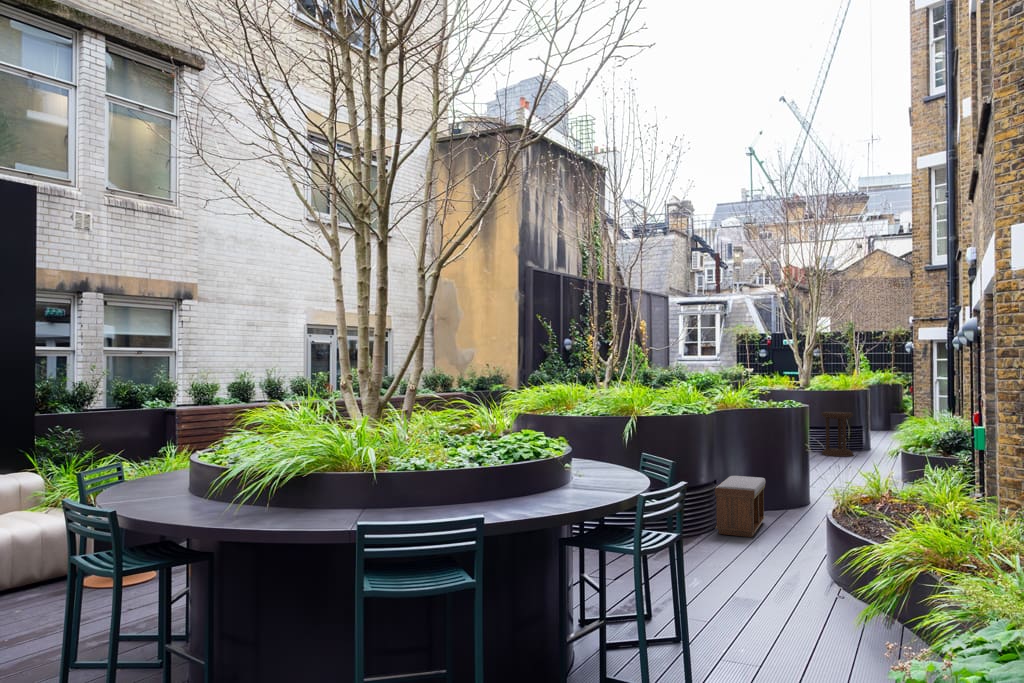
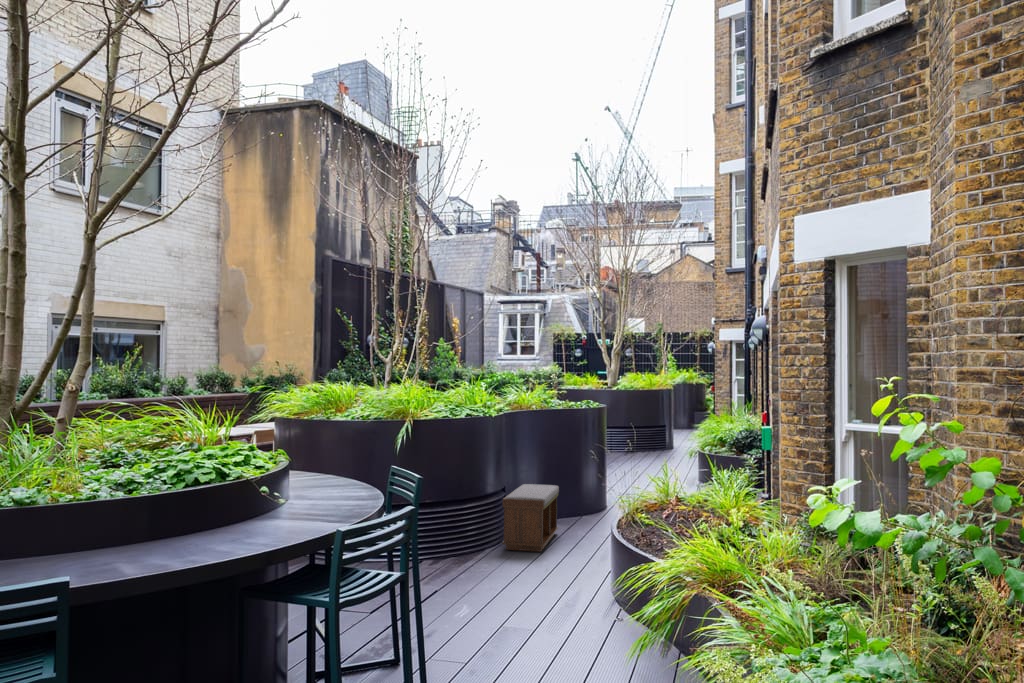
side table: present [821,412,854,457] -> none [628,413,657,459]

